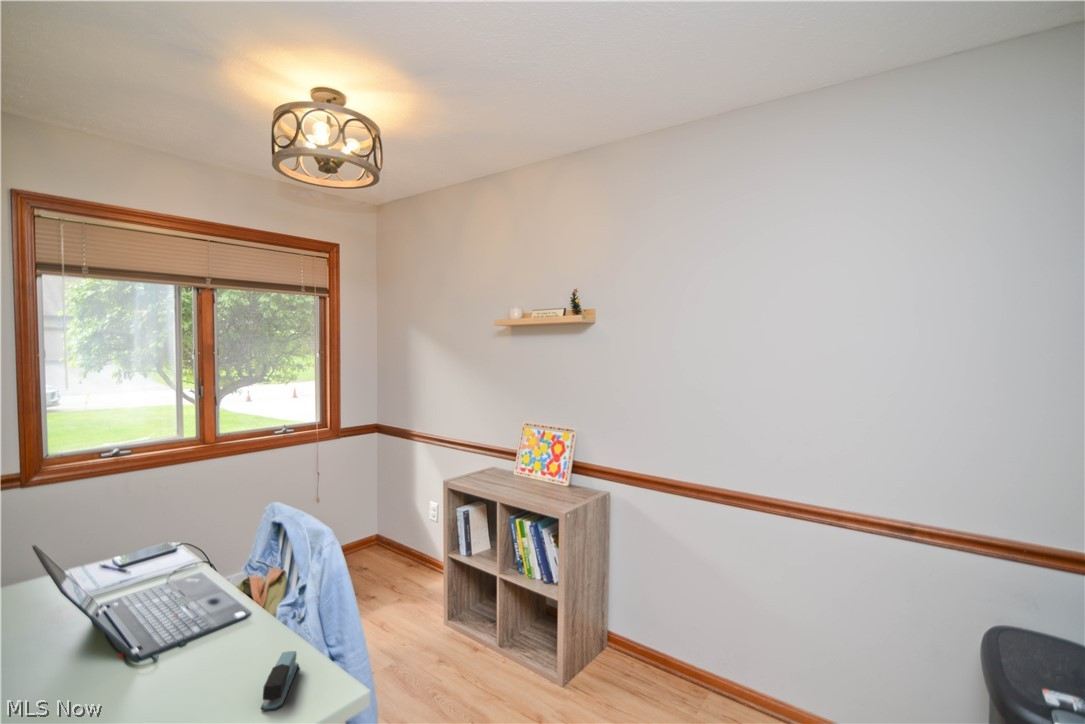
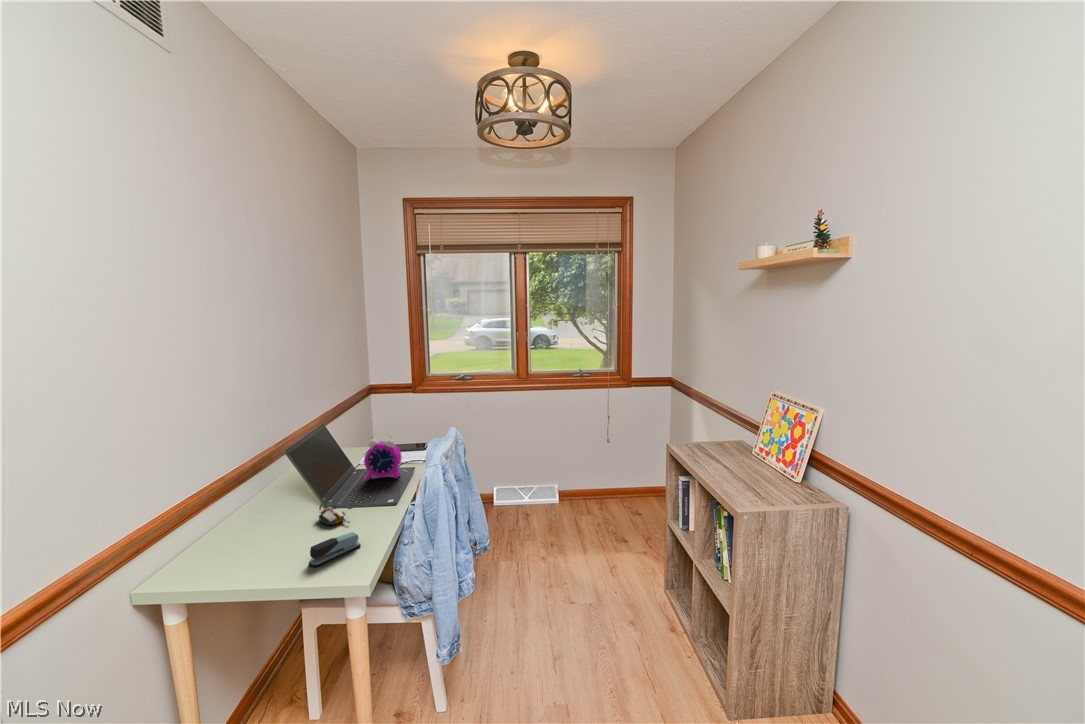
alarm clock: none [144,532,204,610] -> present [364,439,402,480]
computer mouse: none [163,647,236,674] -> present [319,507,350,525]

